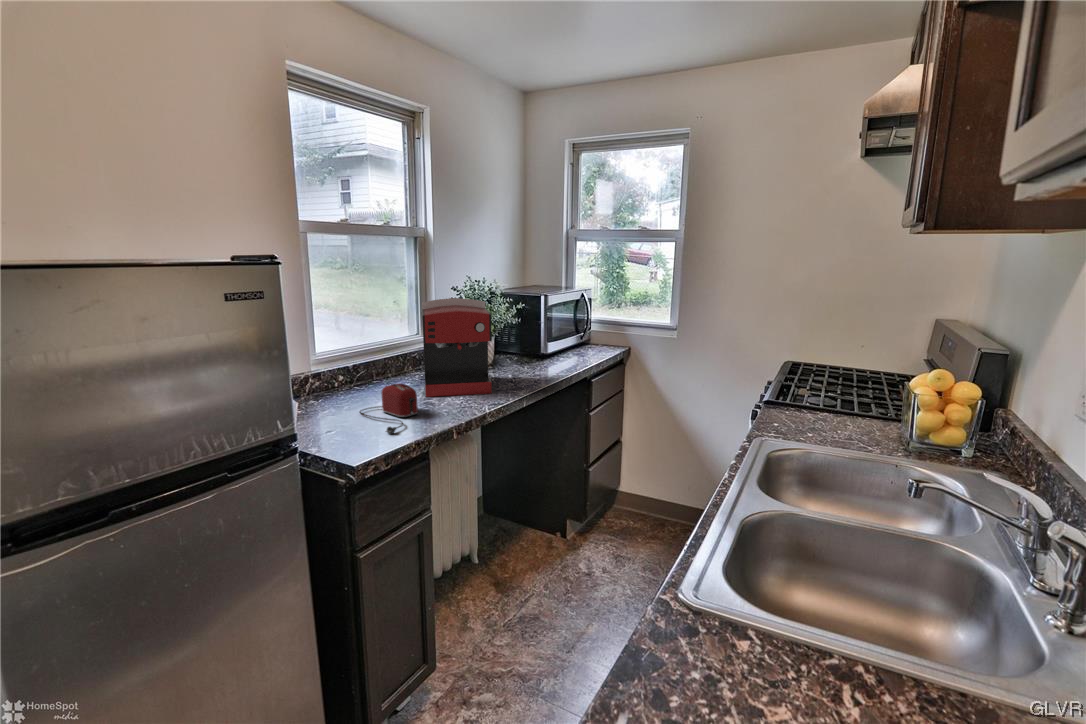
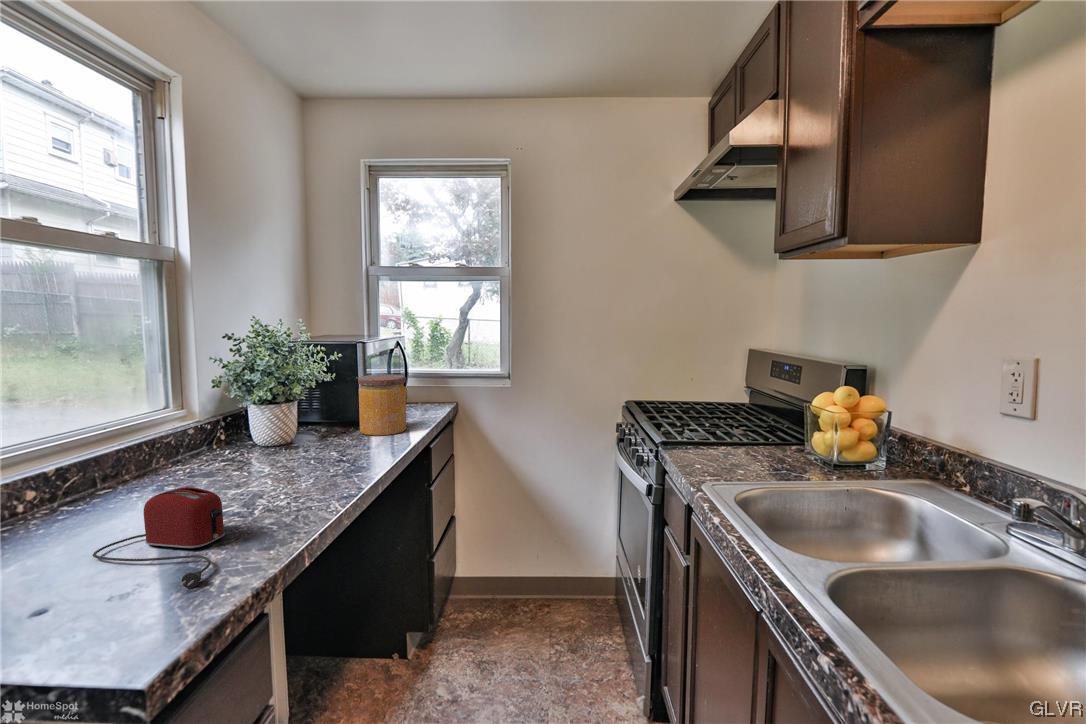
coffee maker: present [422,298,492,397] -> none [191,344,329,503]
jar: none [536,321,571,368] -> present [358,374,407,436]

